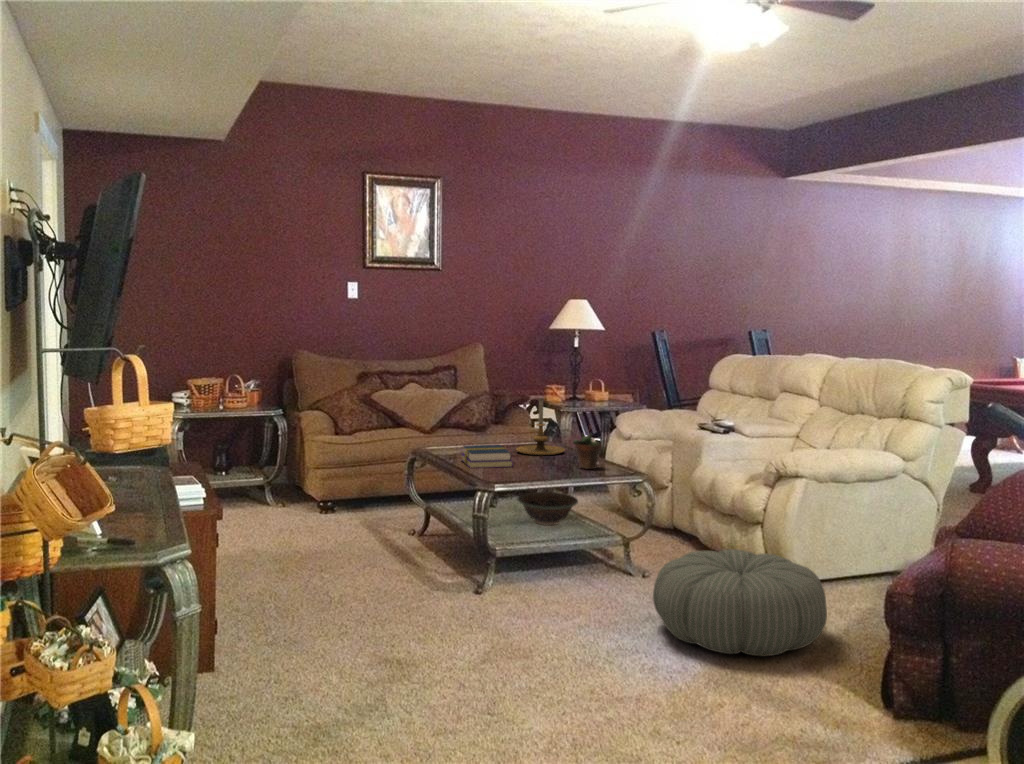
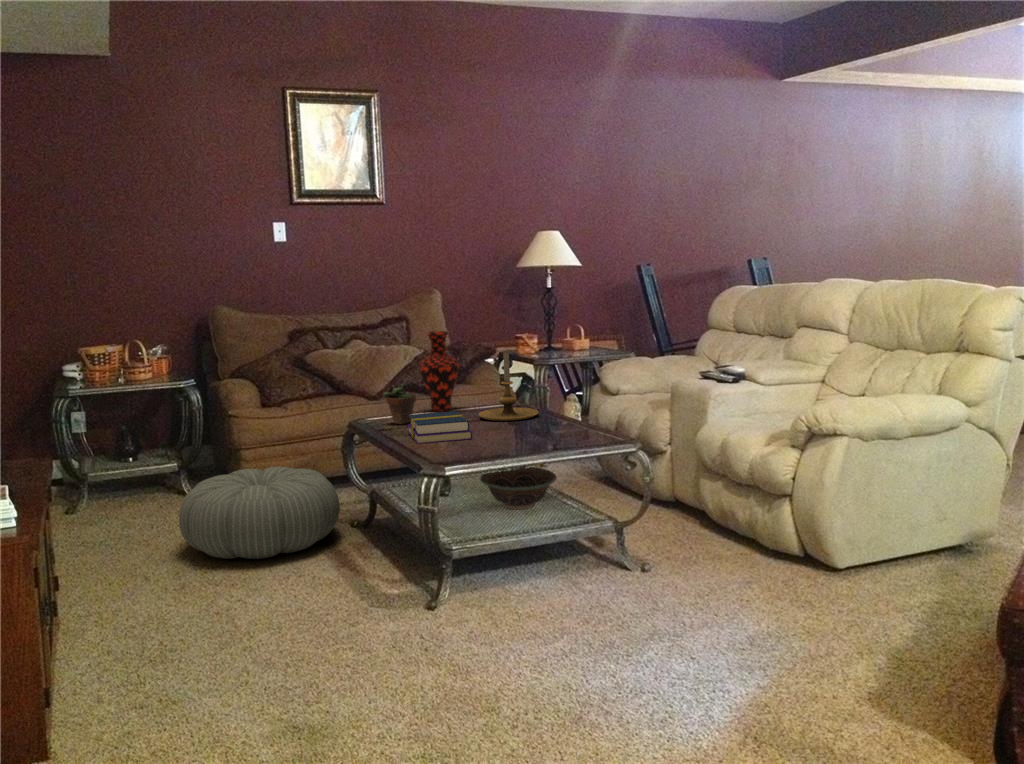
vase: none [468,380,501,446] -> present [419,331,459,412]
succulent plant: present [573,425,602,469] -> present [383,378,416,424]
pouf: present [653,549,827,656] -> present [179,466,340,559]

